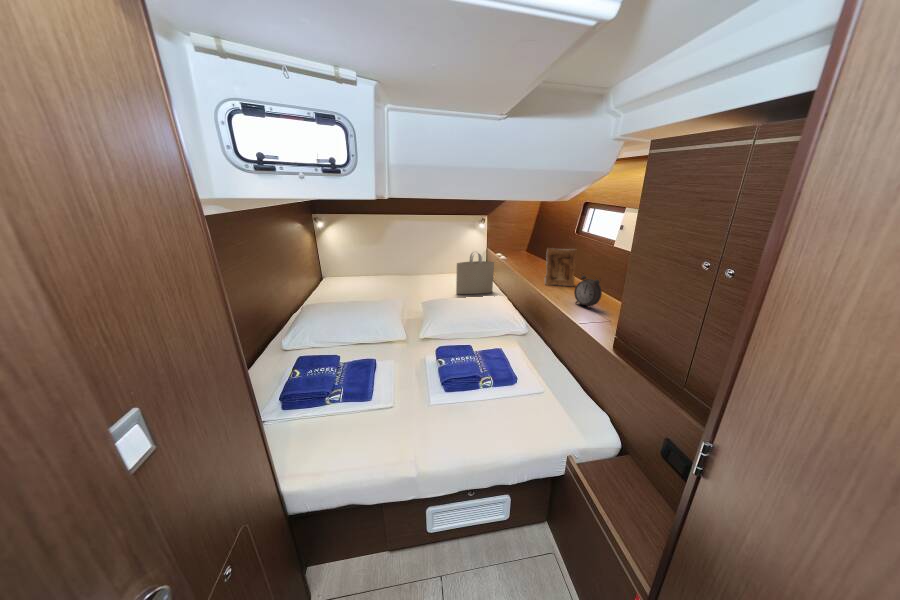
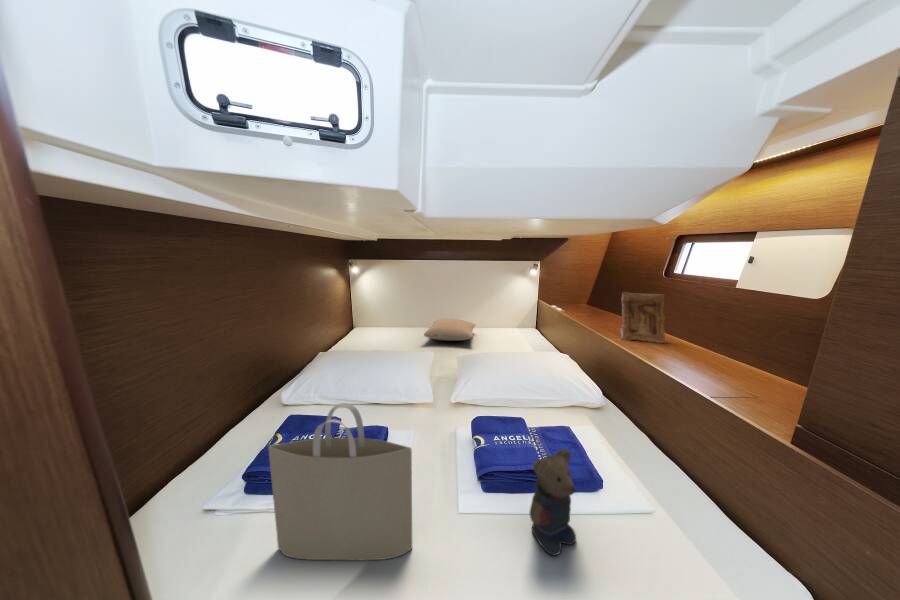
tote bag: present [456,252,494,294] -> present [269,403,412,560]
pillow: none [388,272,433,292] -> present [424,319,475,341]
alarm clock: present [574,275,602,309] -> none [678,321,730,375]
teddy bear: none [469,358,495,411] -> present [530,449,576,555]

